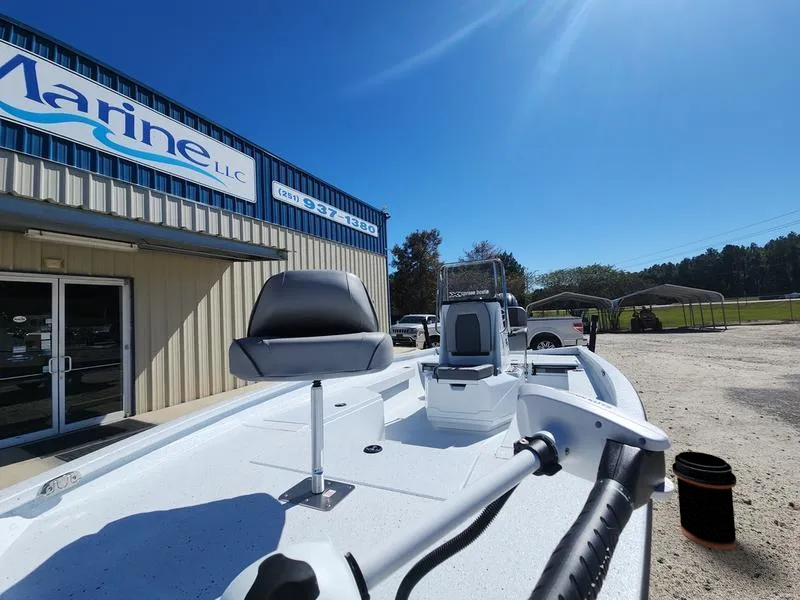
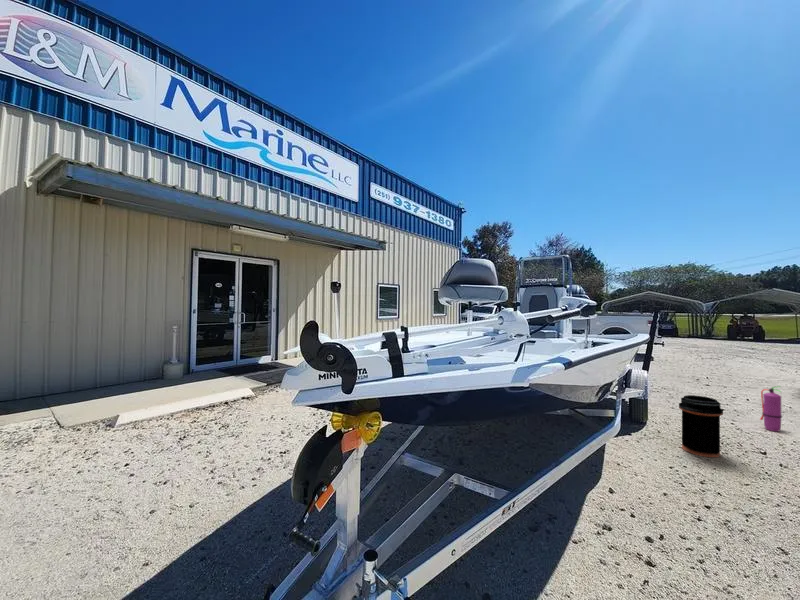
fire extinguisher: none [743,416,773,474] -> present [760,387,782,431]

